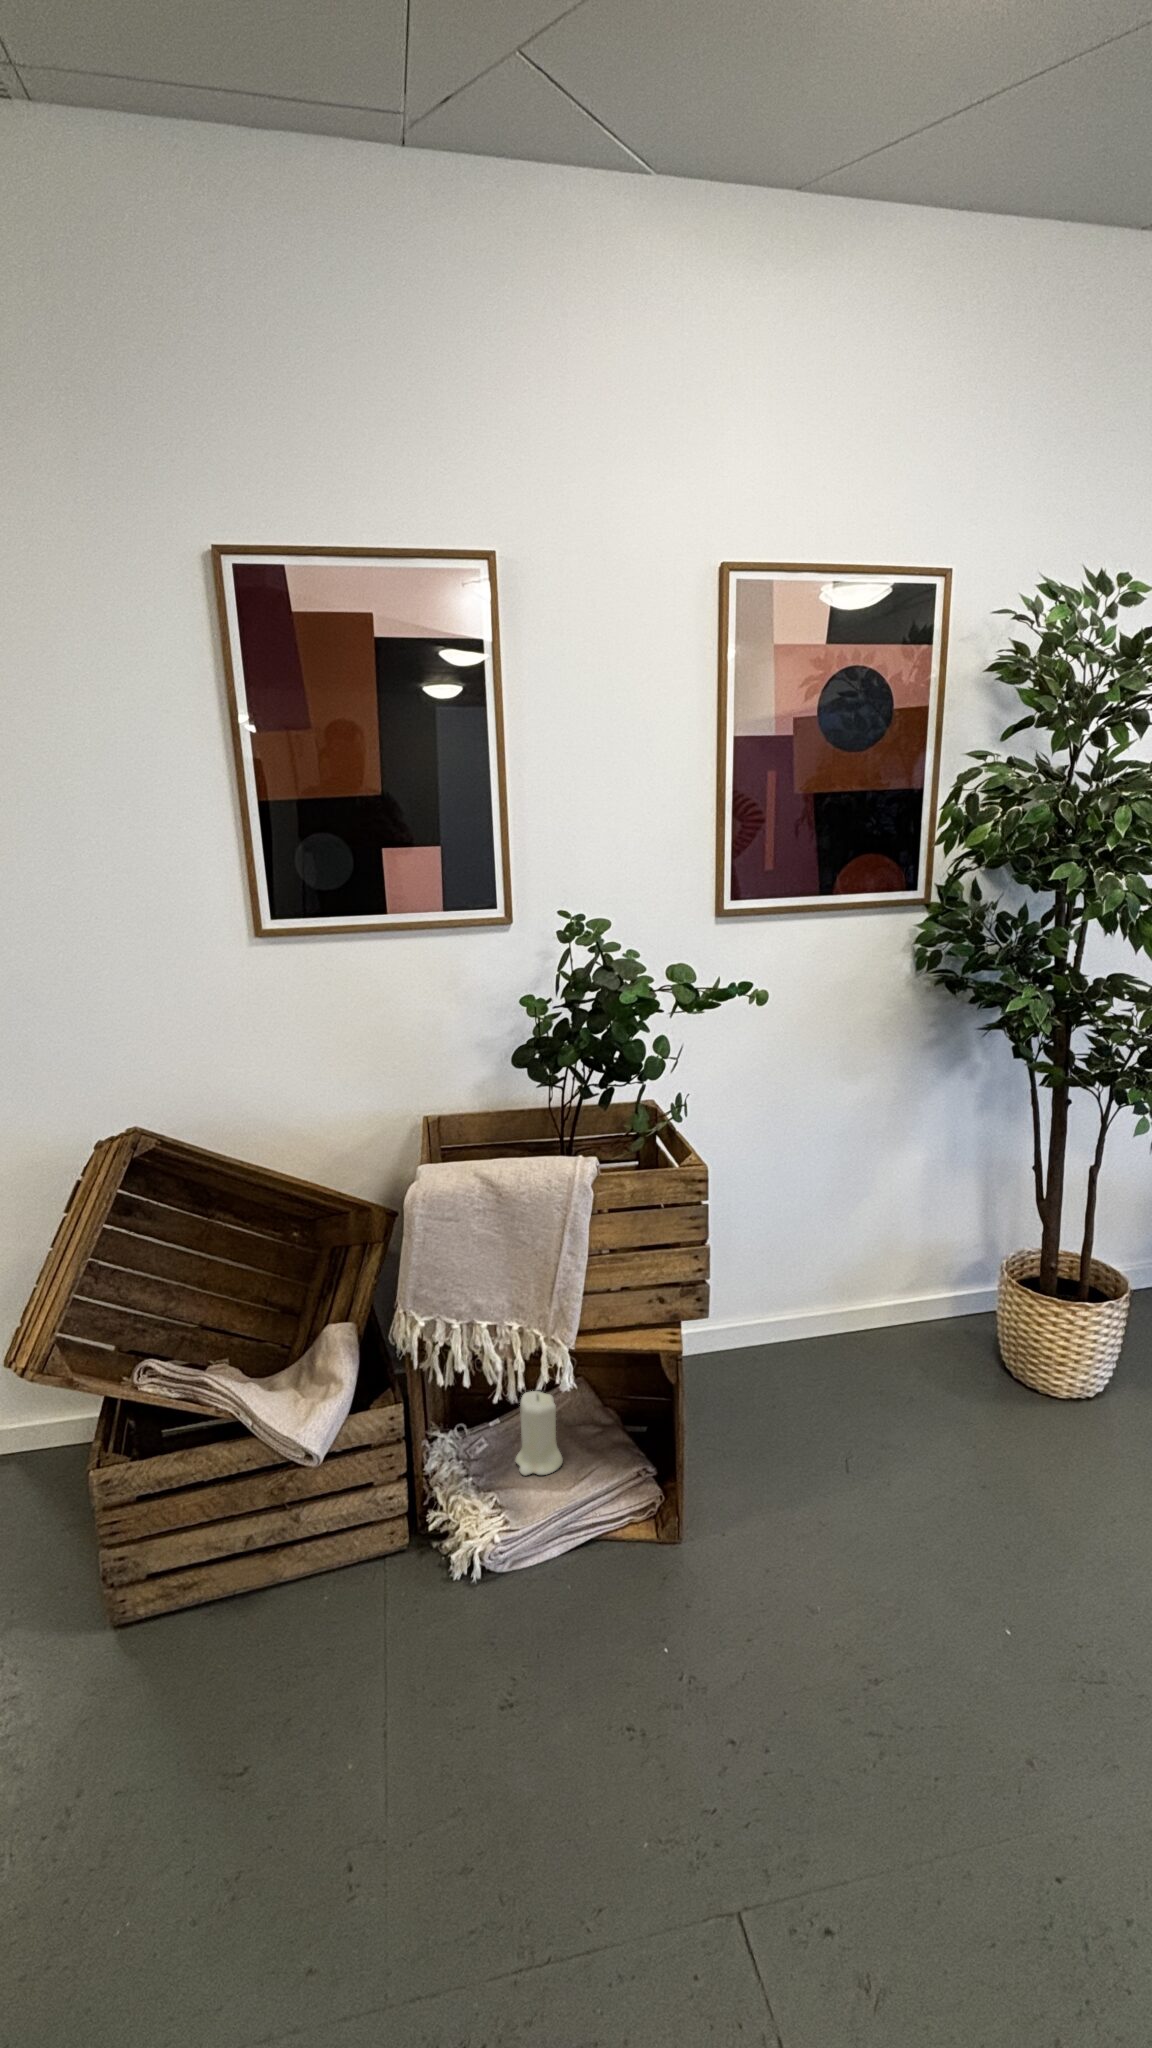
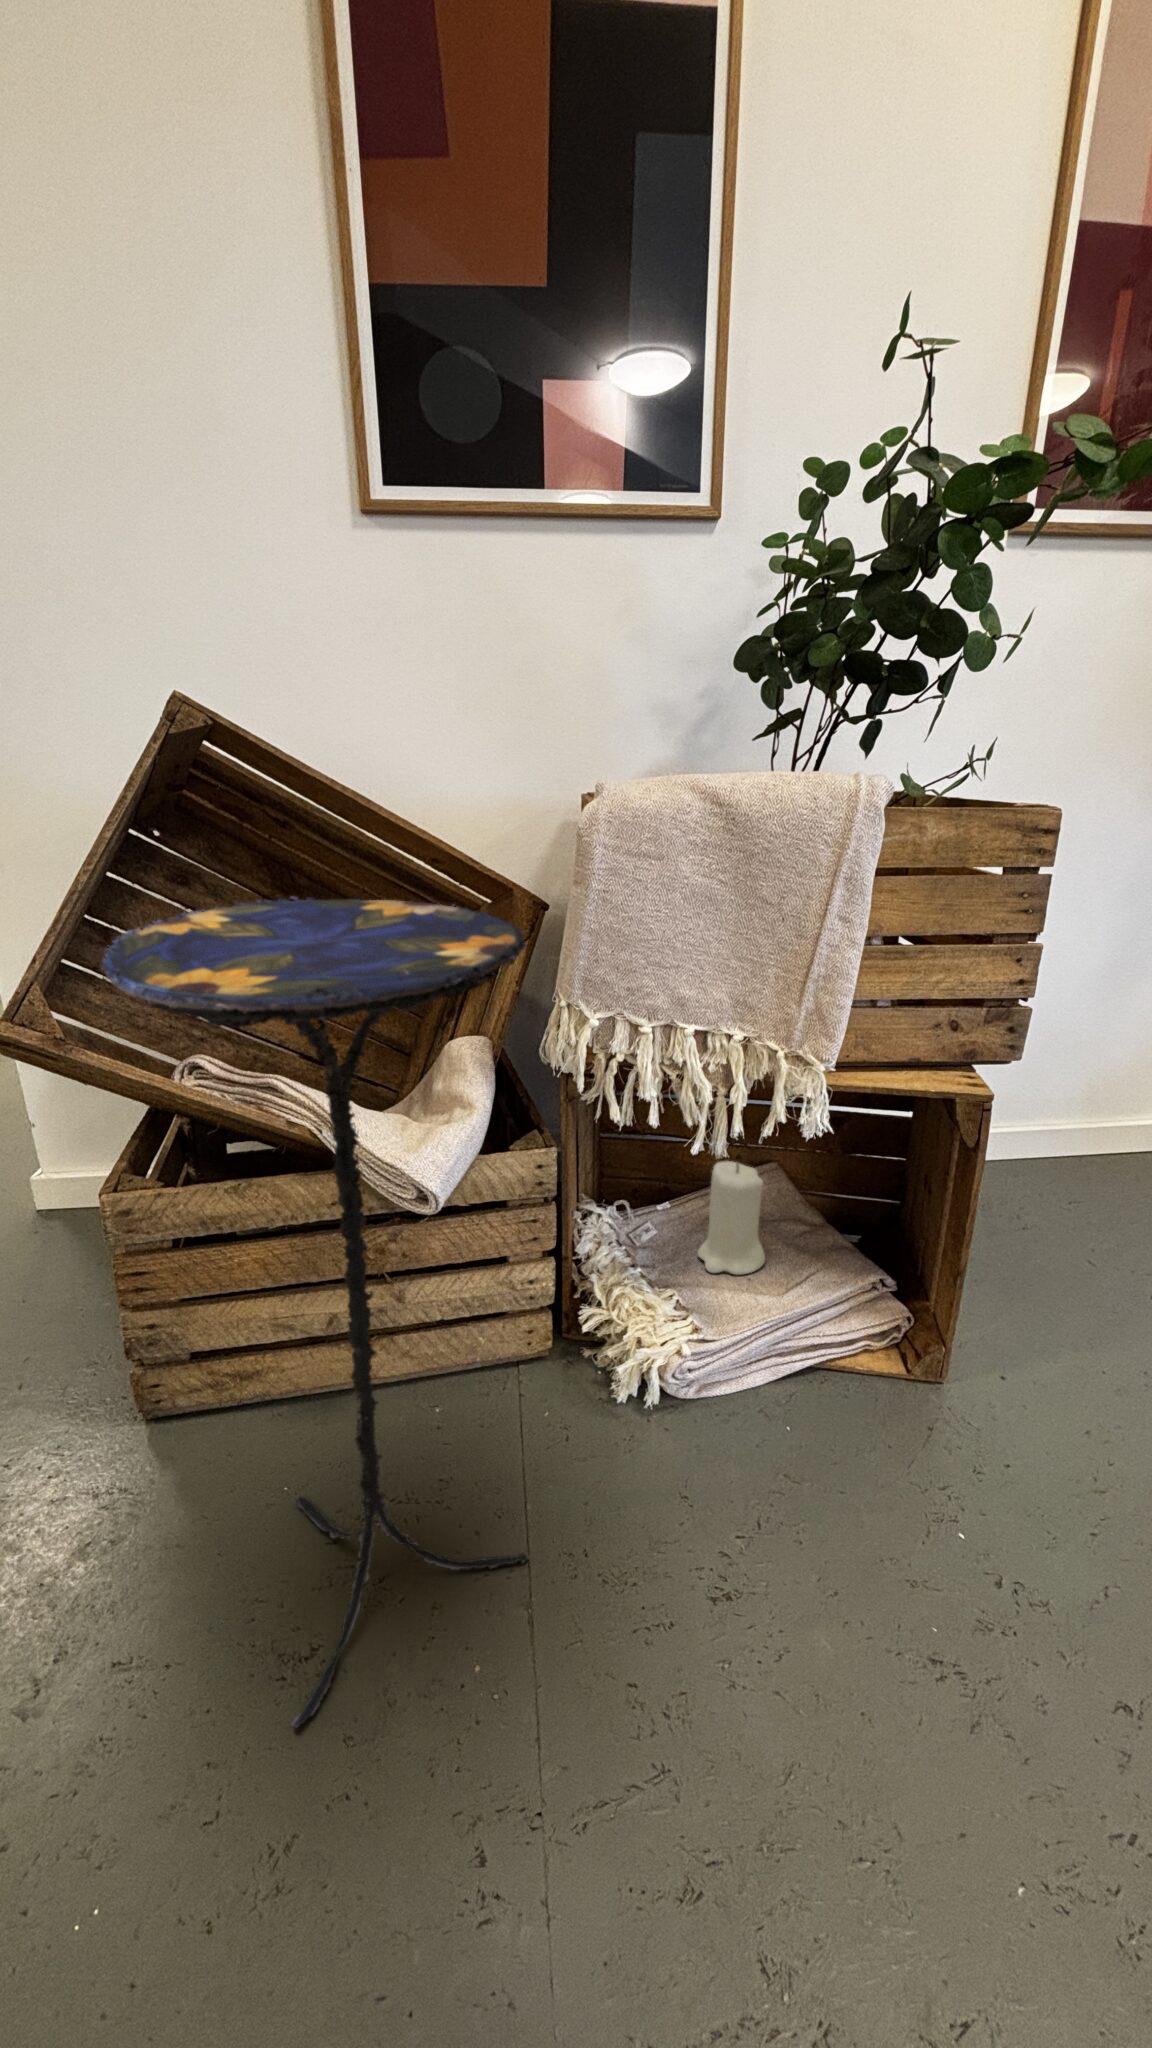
side table: none [129,1282,388,1819] -> present [102,896,528,1727]

